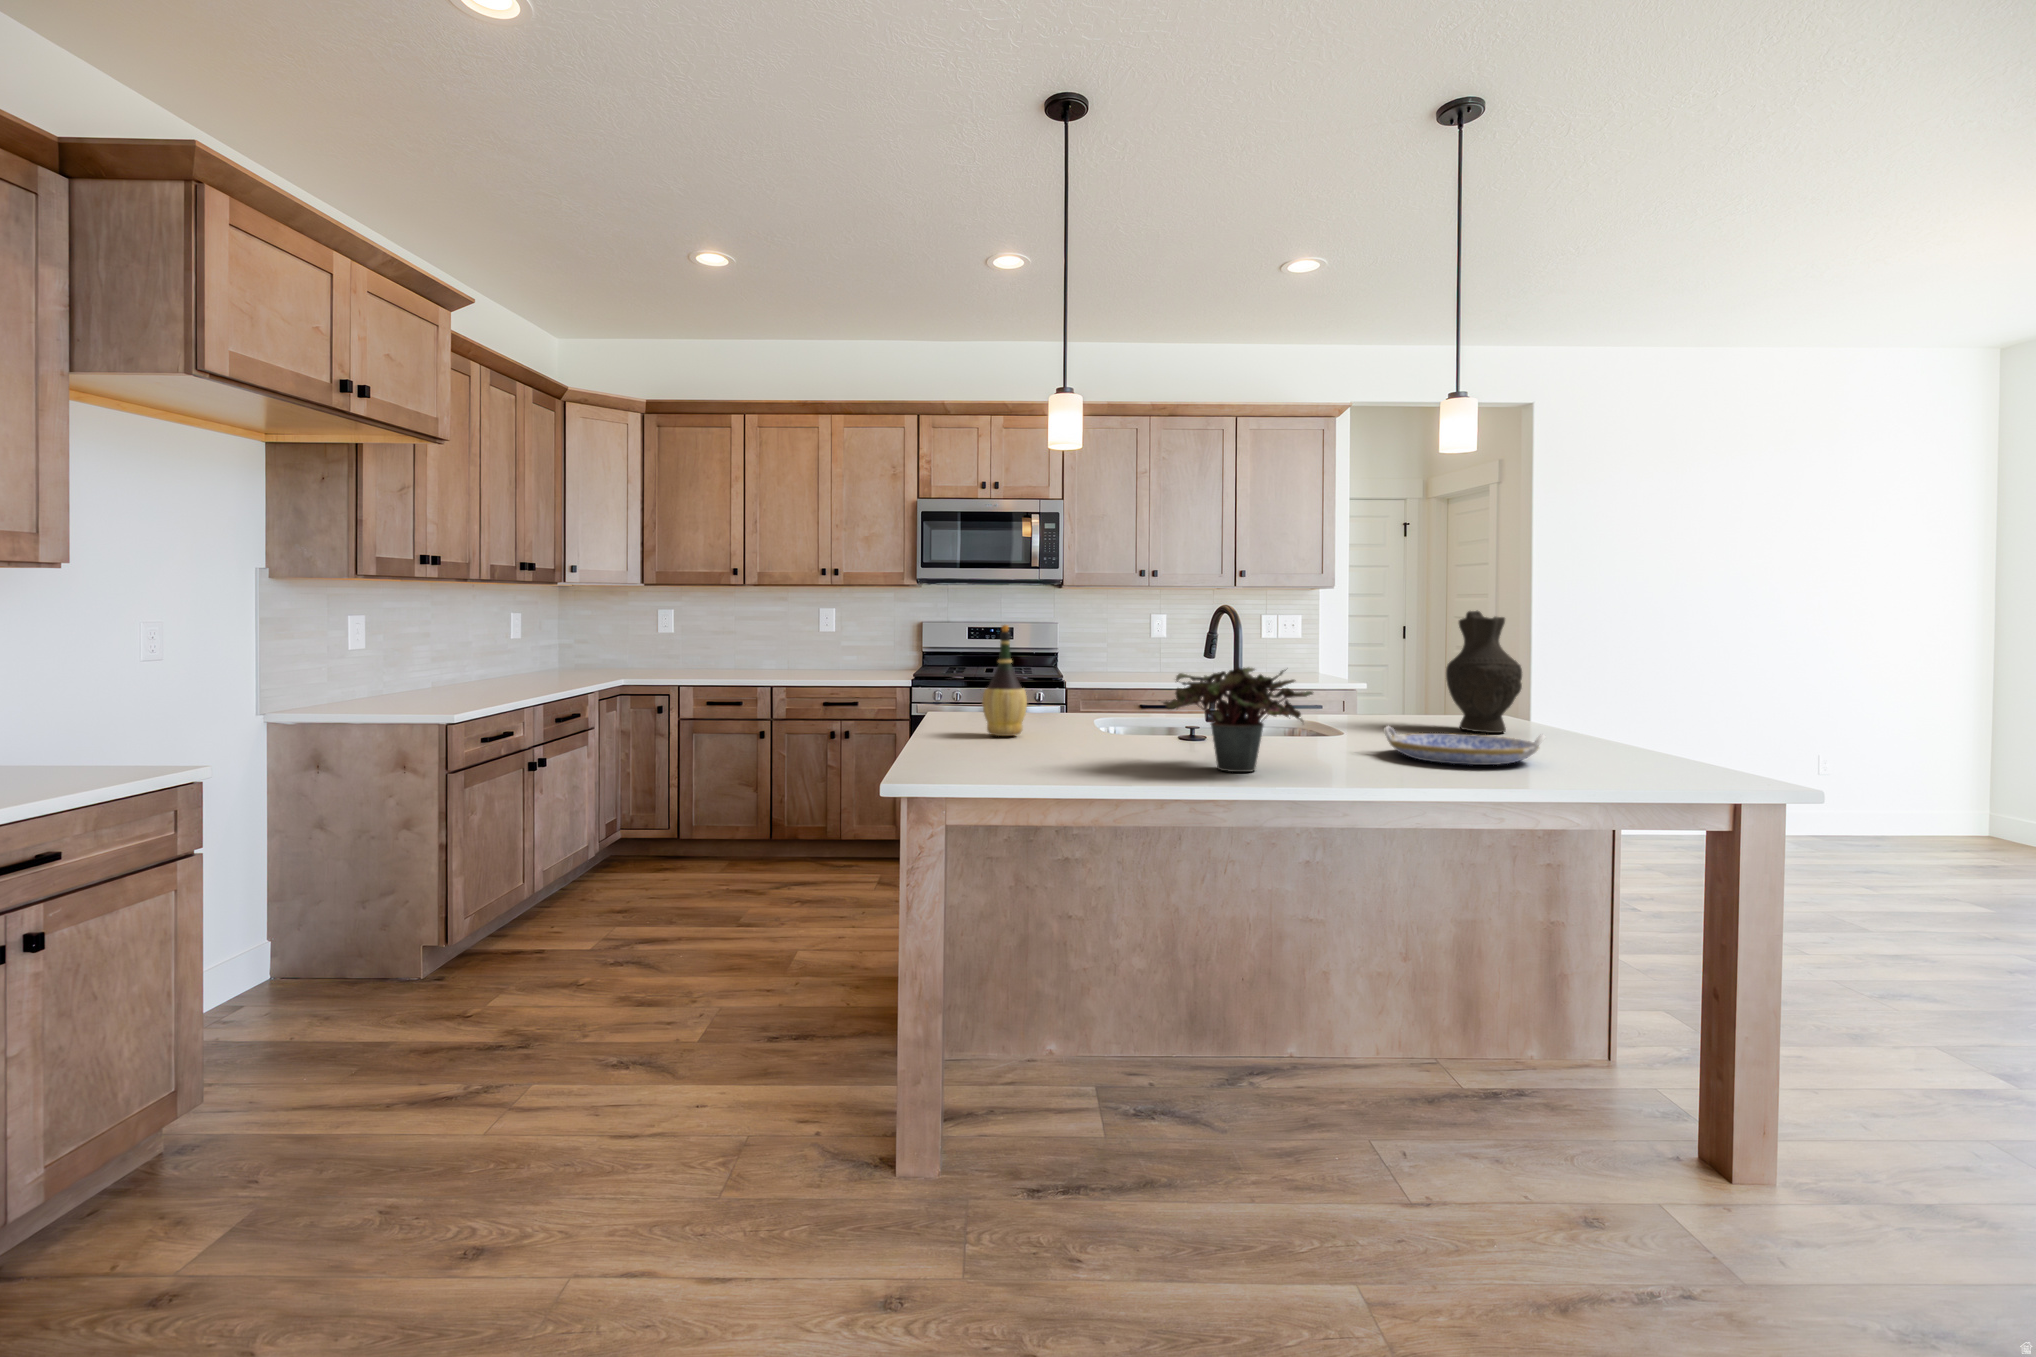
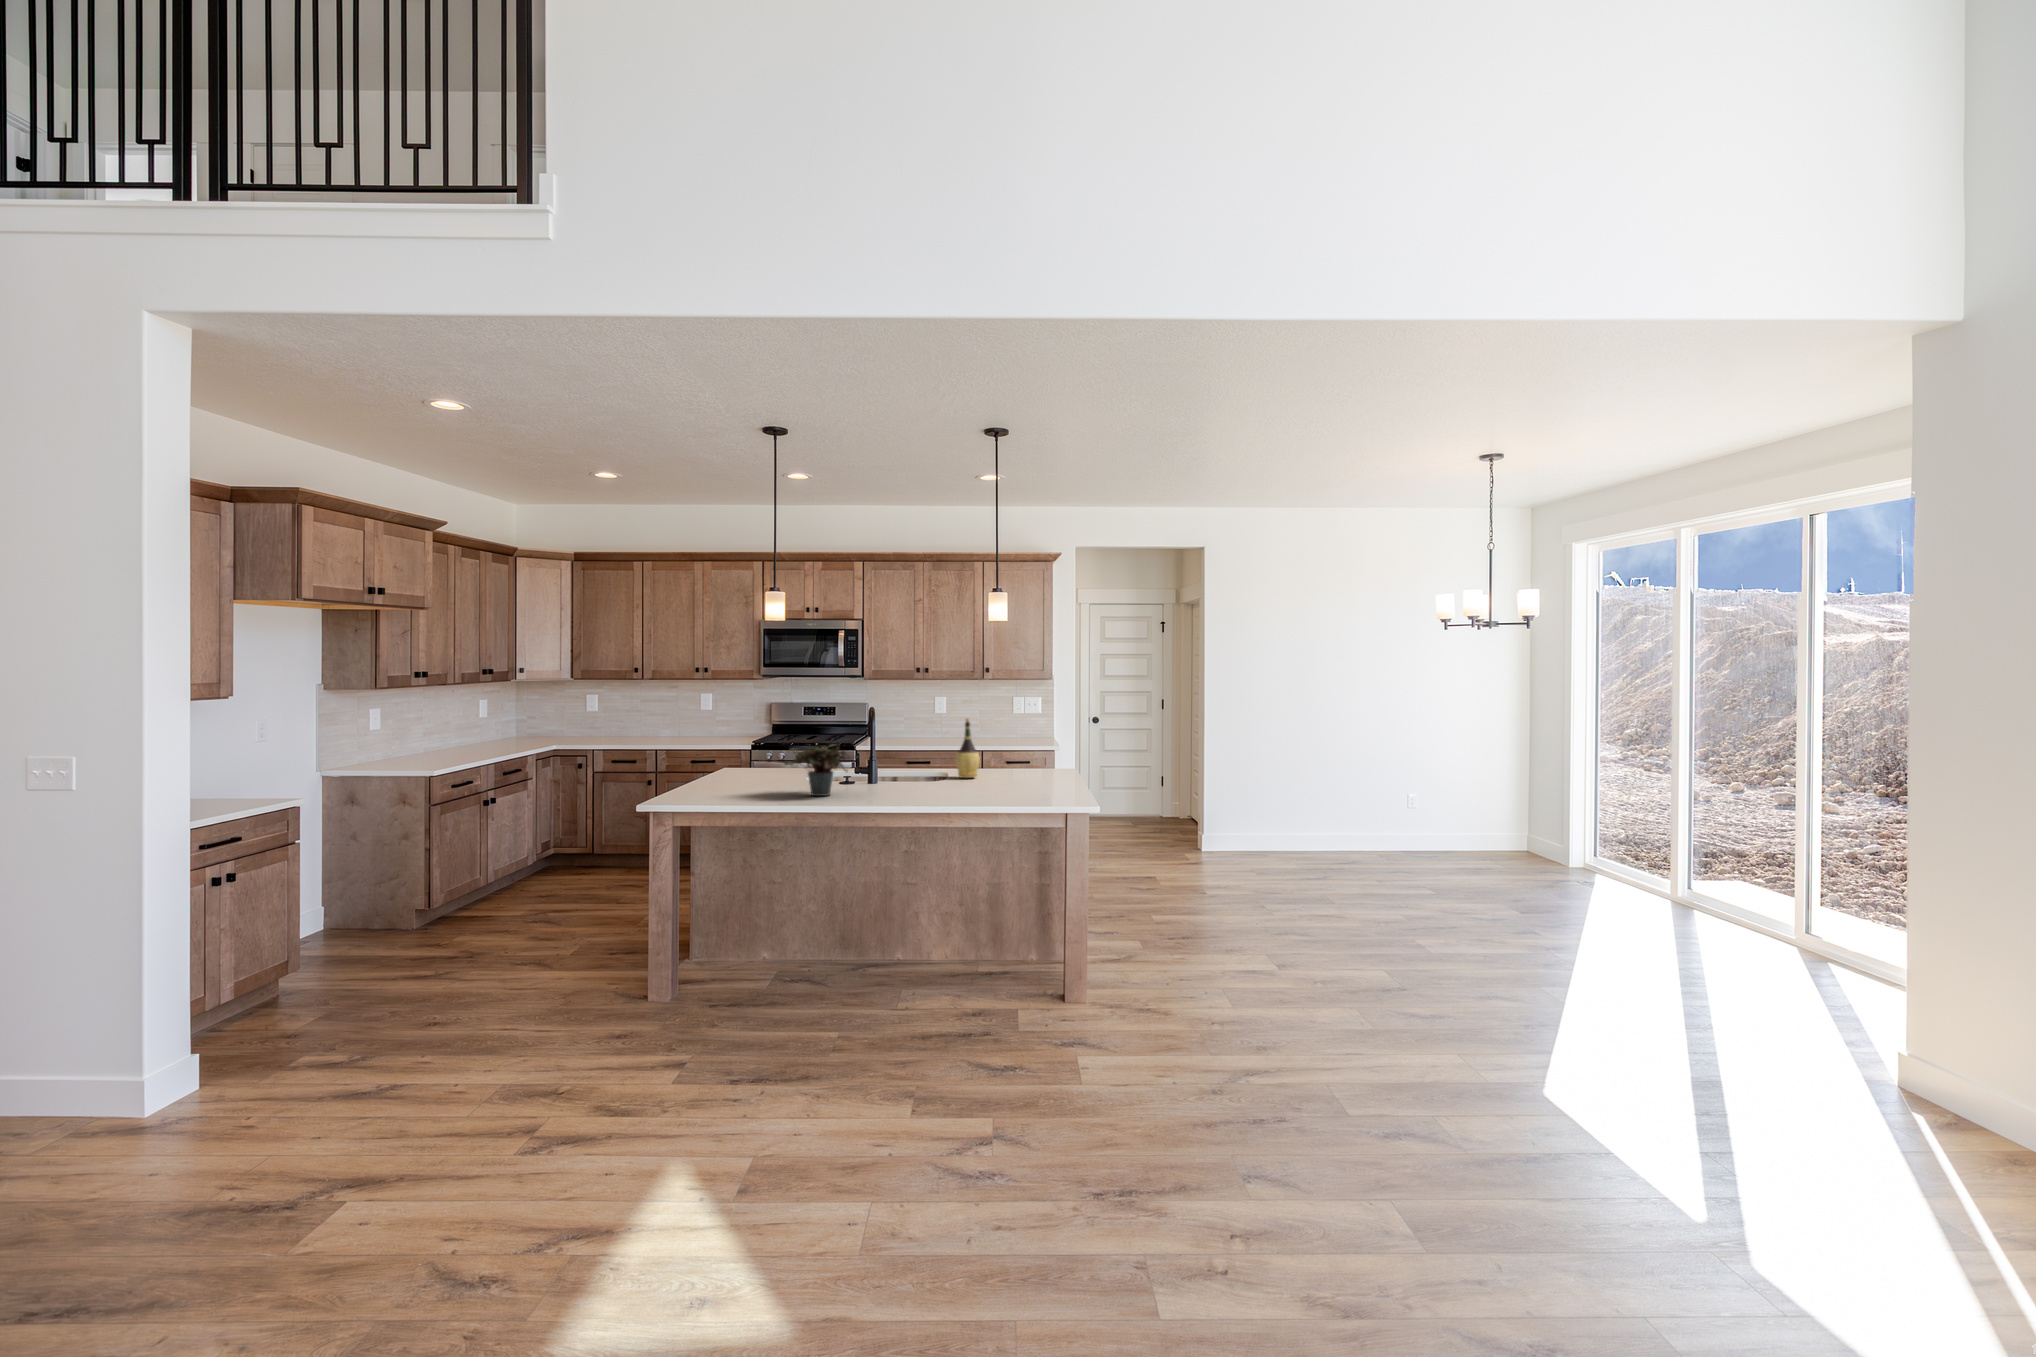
decorative vase: present [1446,611,1522,733] -> none [998,706,1037,776]
wine bottle: present [982,625,1027,736] -> present [956,718,980,778]
serving tray: present [1384,726,1545,765] -> none [918,772,989,792]

